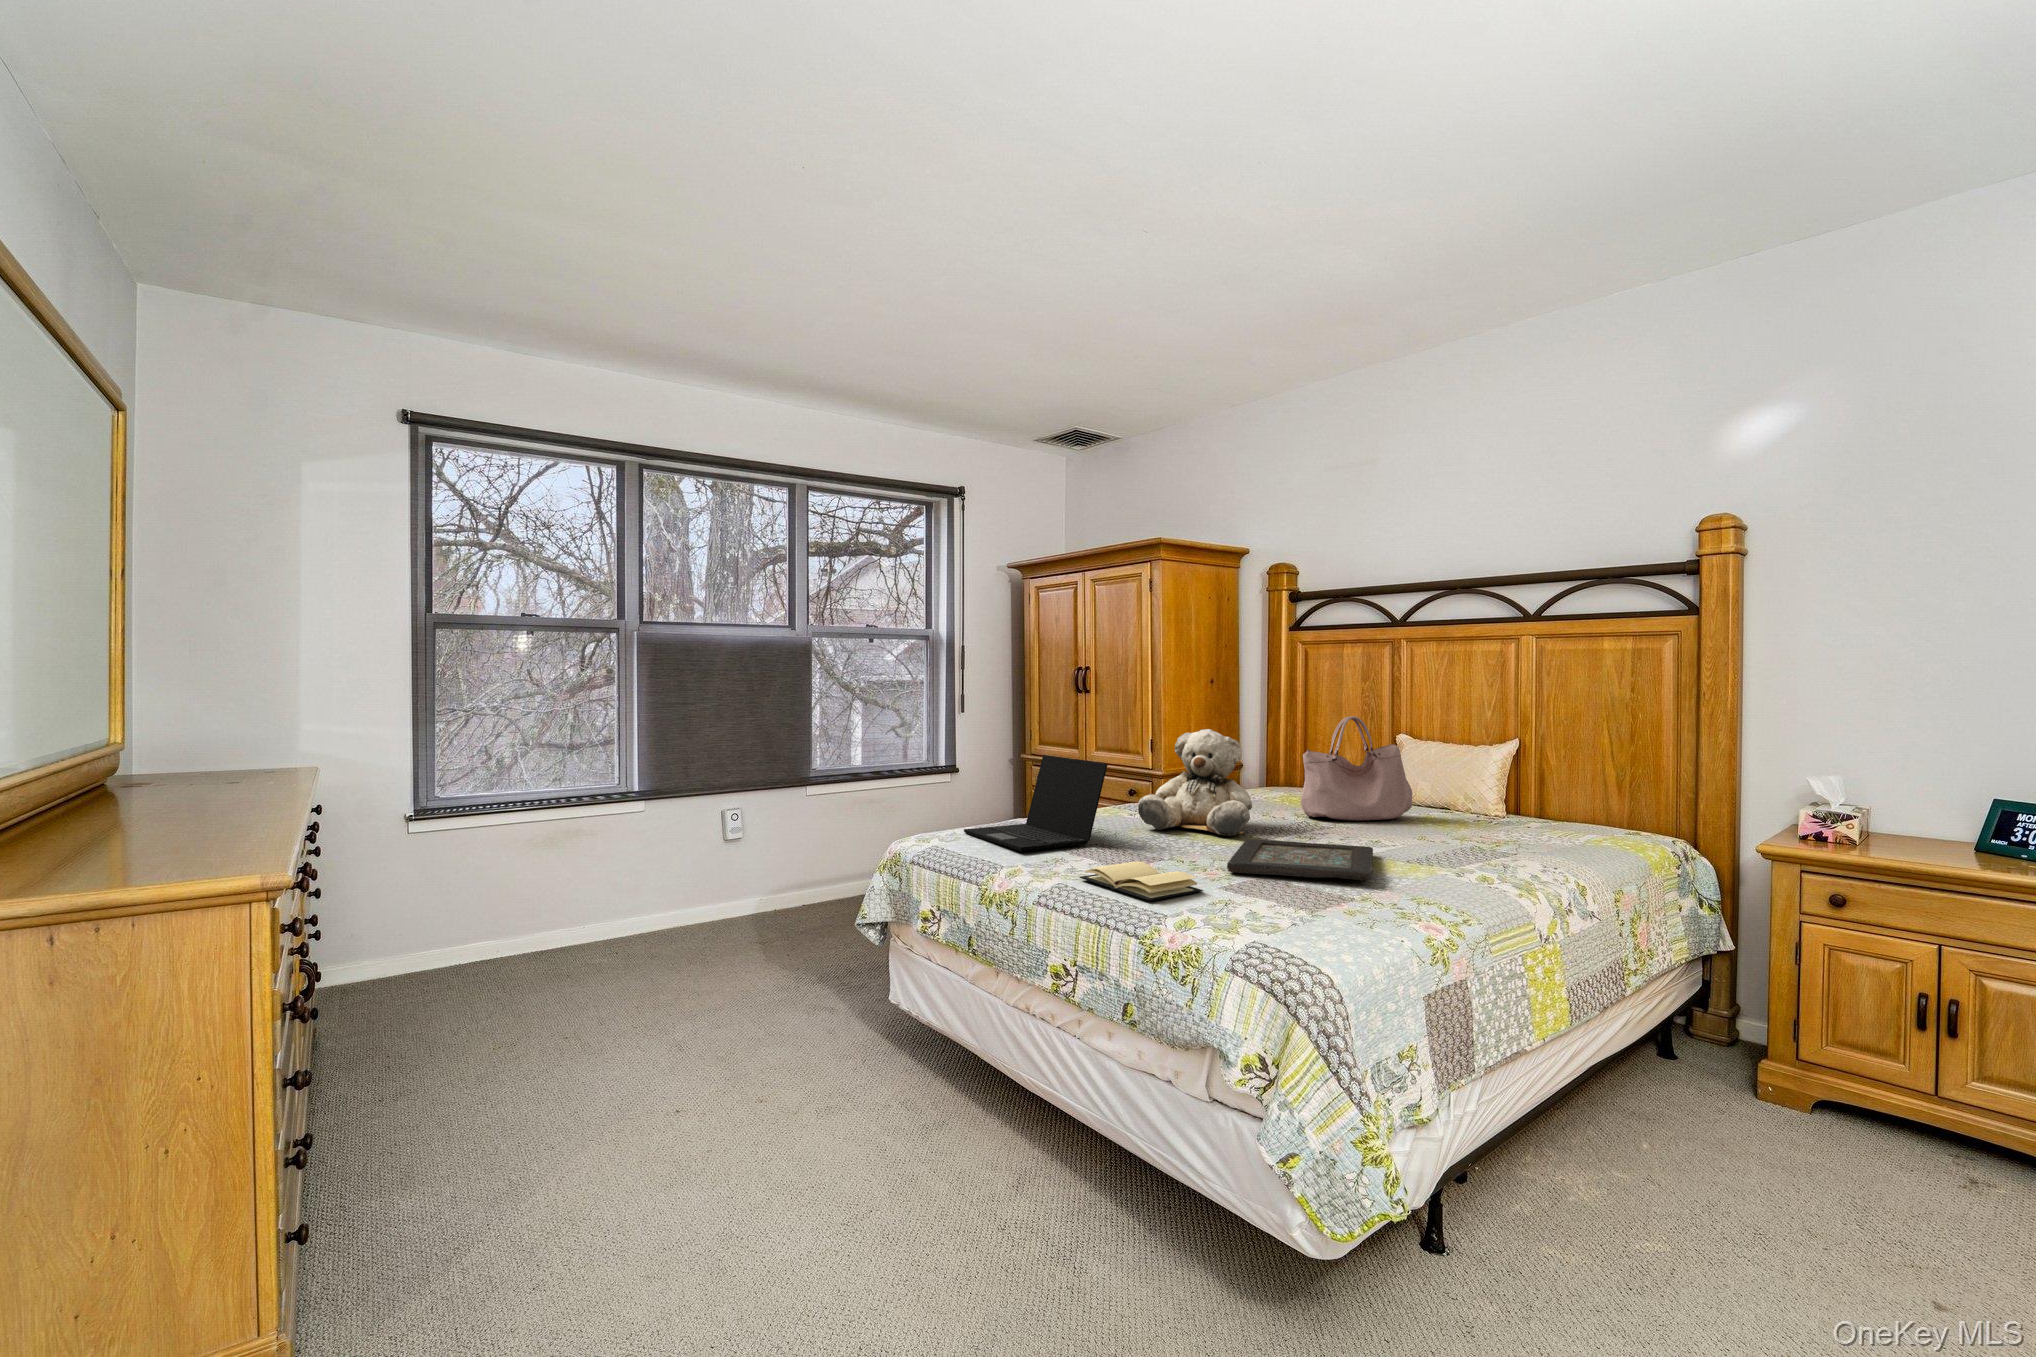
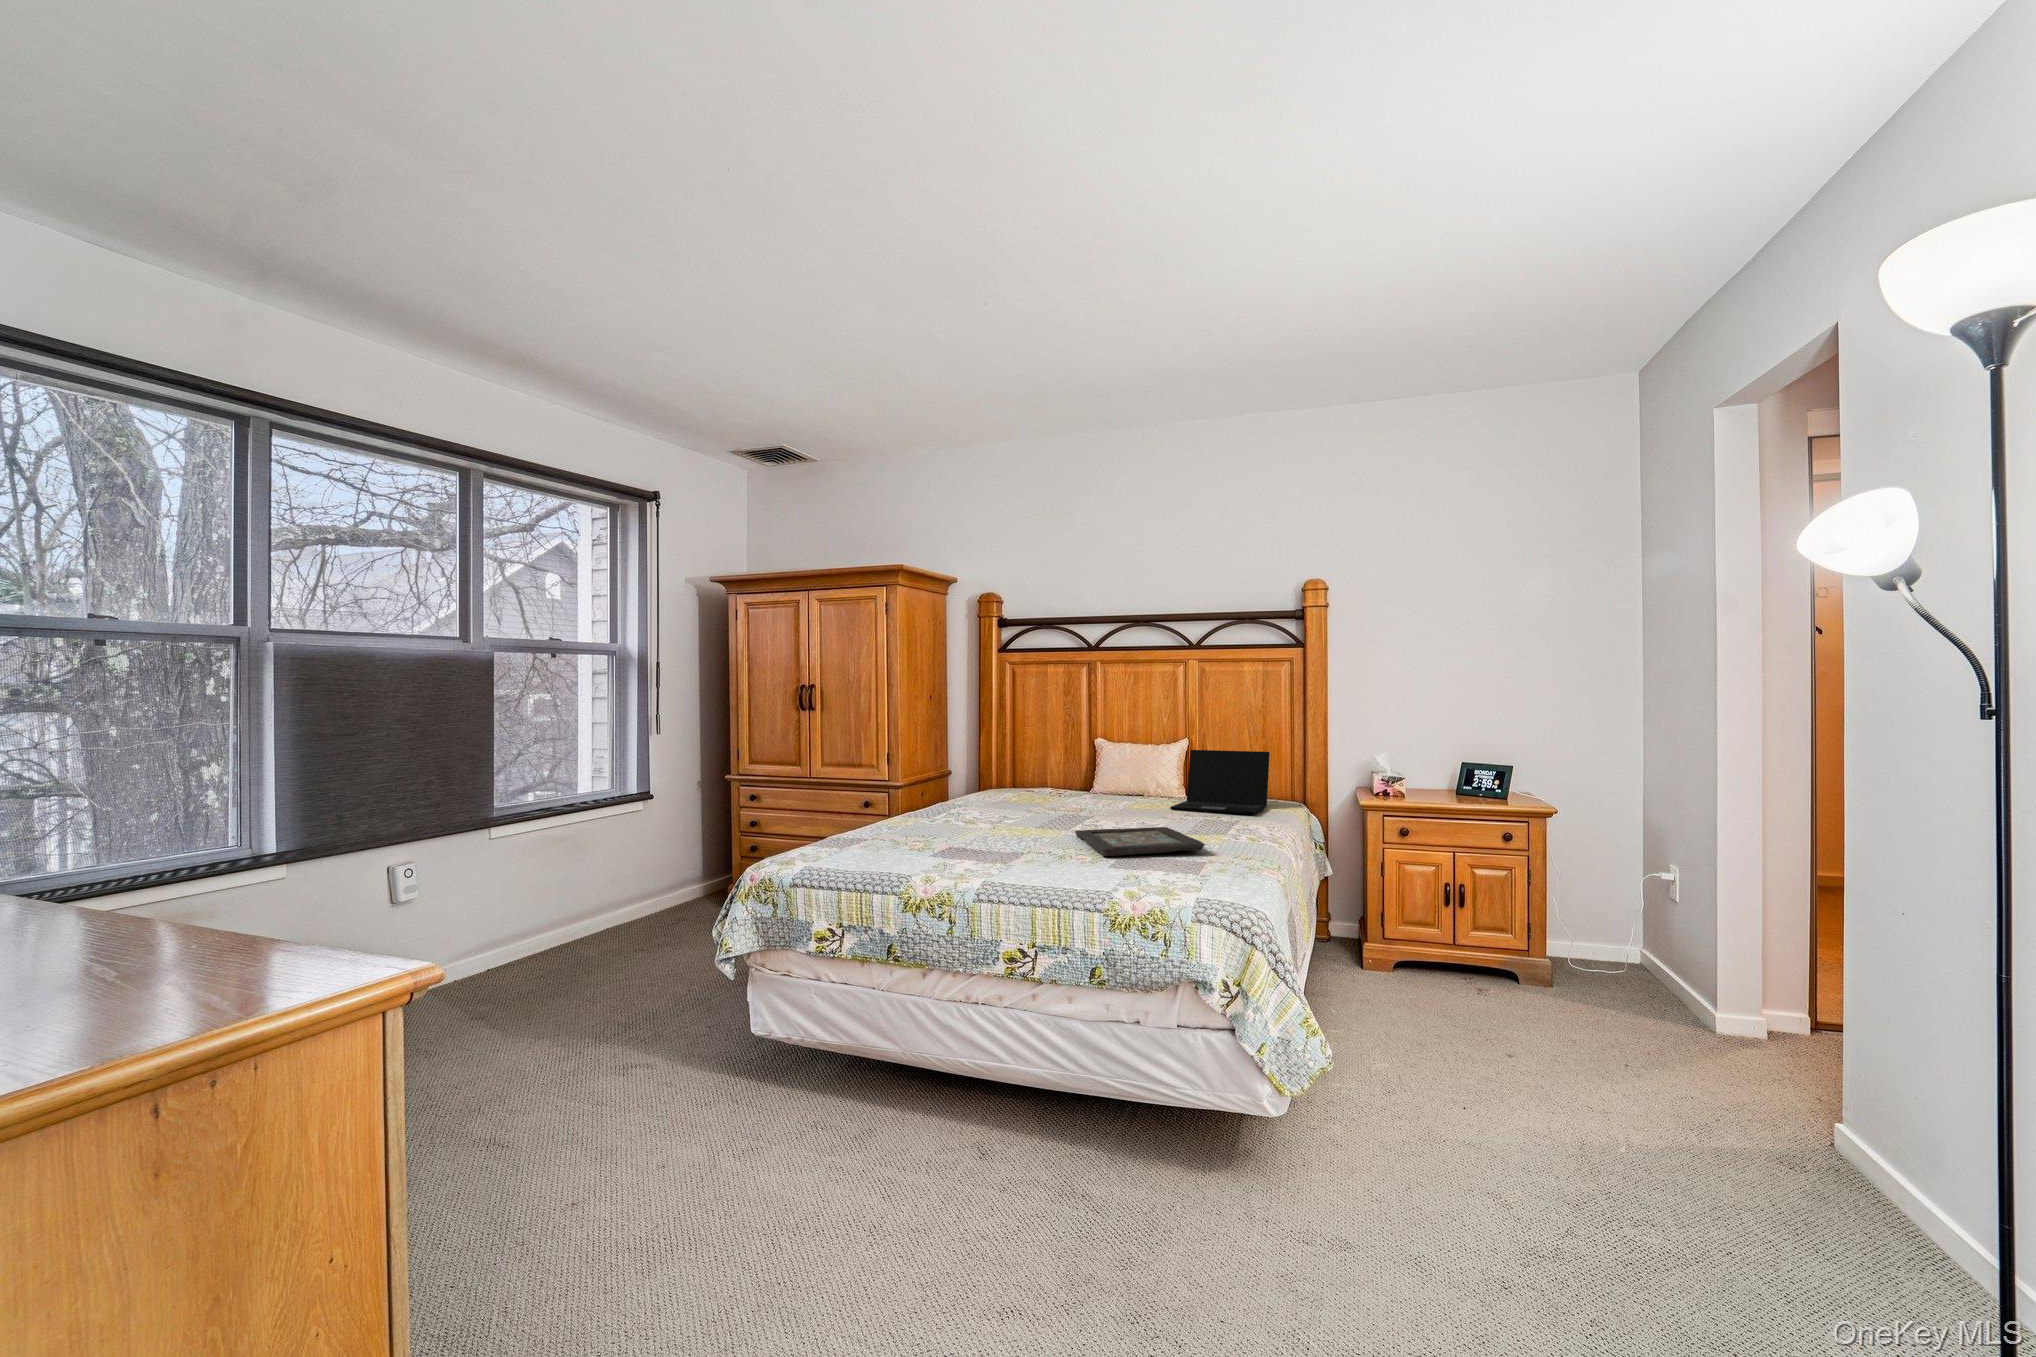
handbag: present [1300,716,1412,821] -> none [1068,726,1143,810]
teddy bear: present [1138,729,1252,836] -> none [971,741,1067,831]
laptop: present [964,755,1108,851] -> present [1170,750,1270,814]
book: present [1080,861,1203,901] -> none [1011,855,1113,883]

